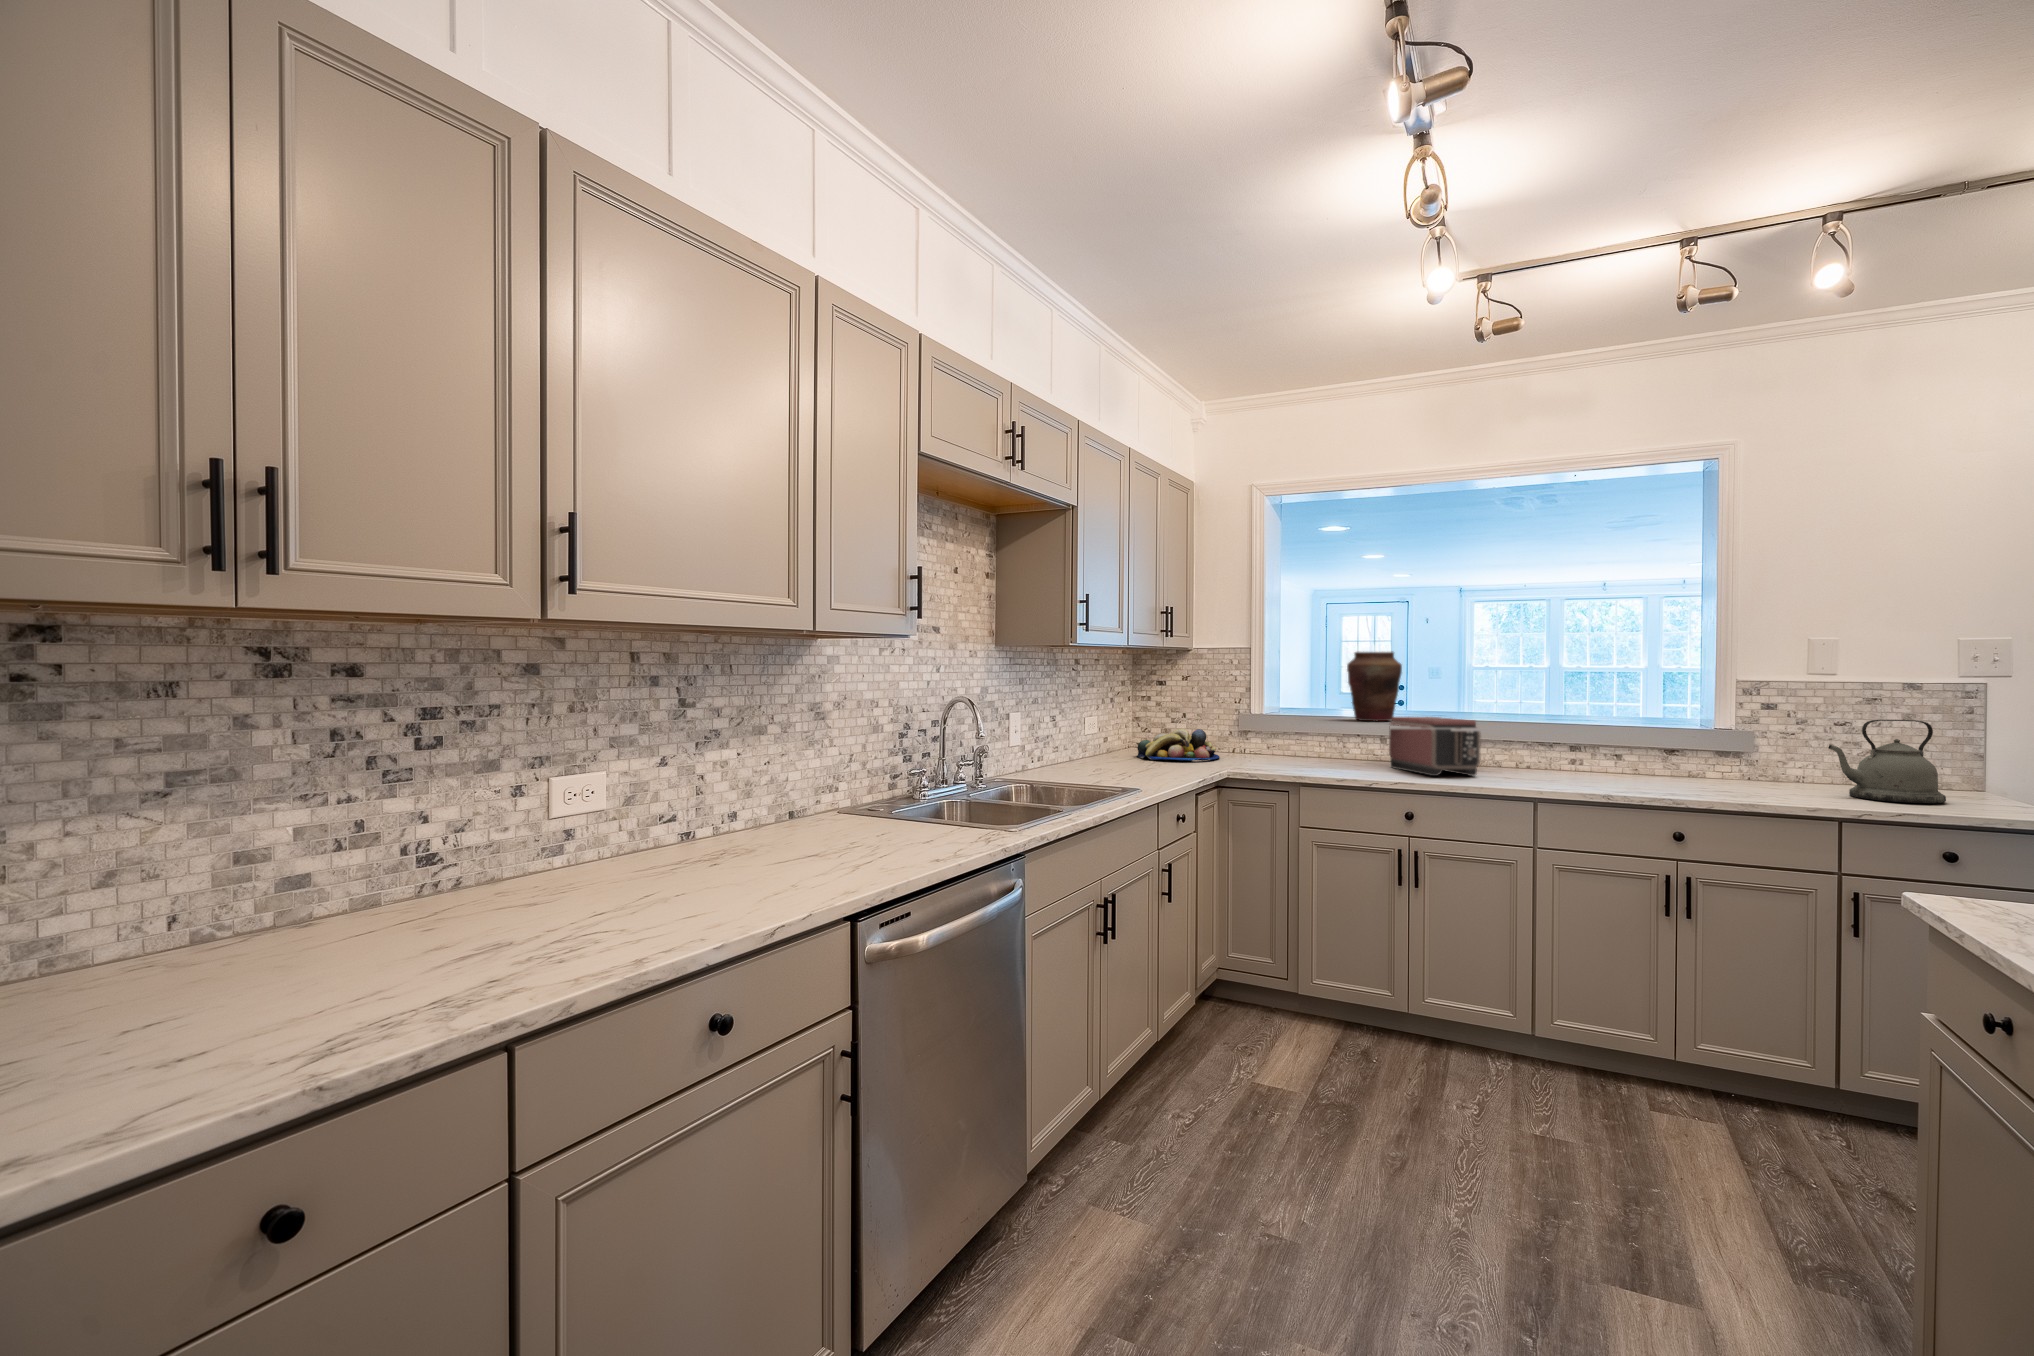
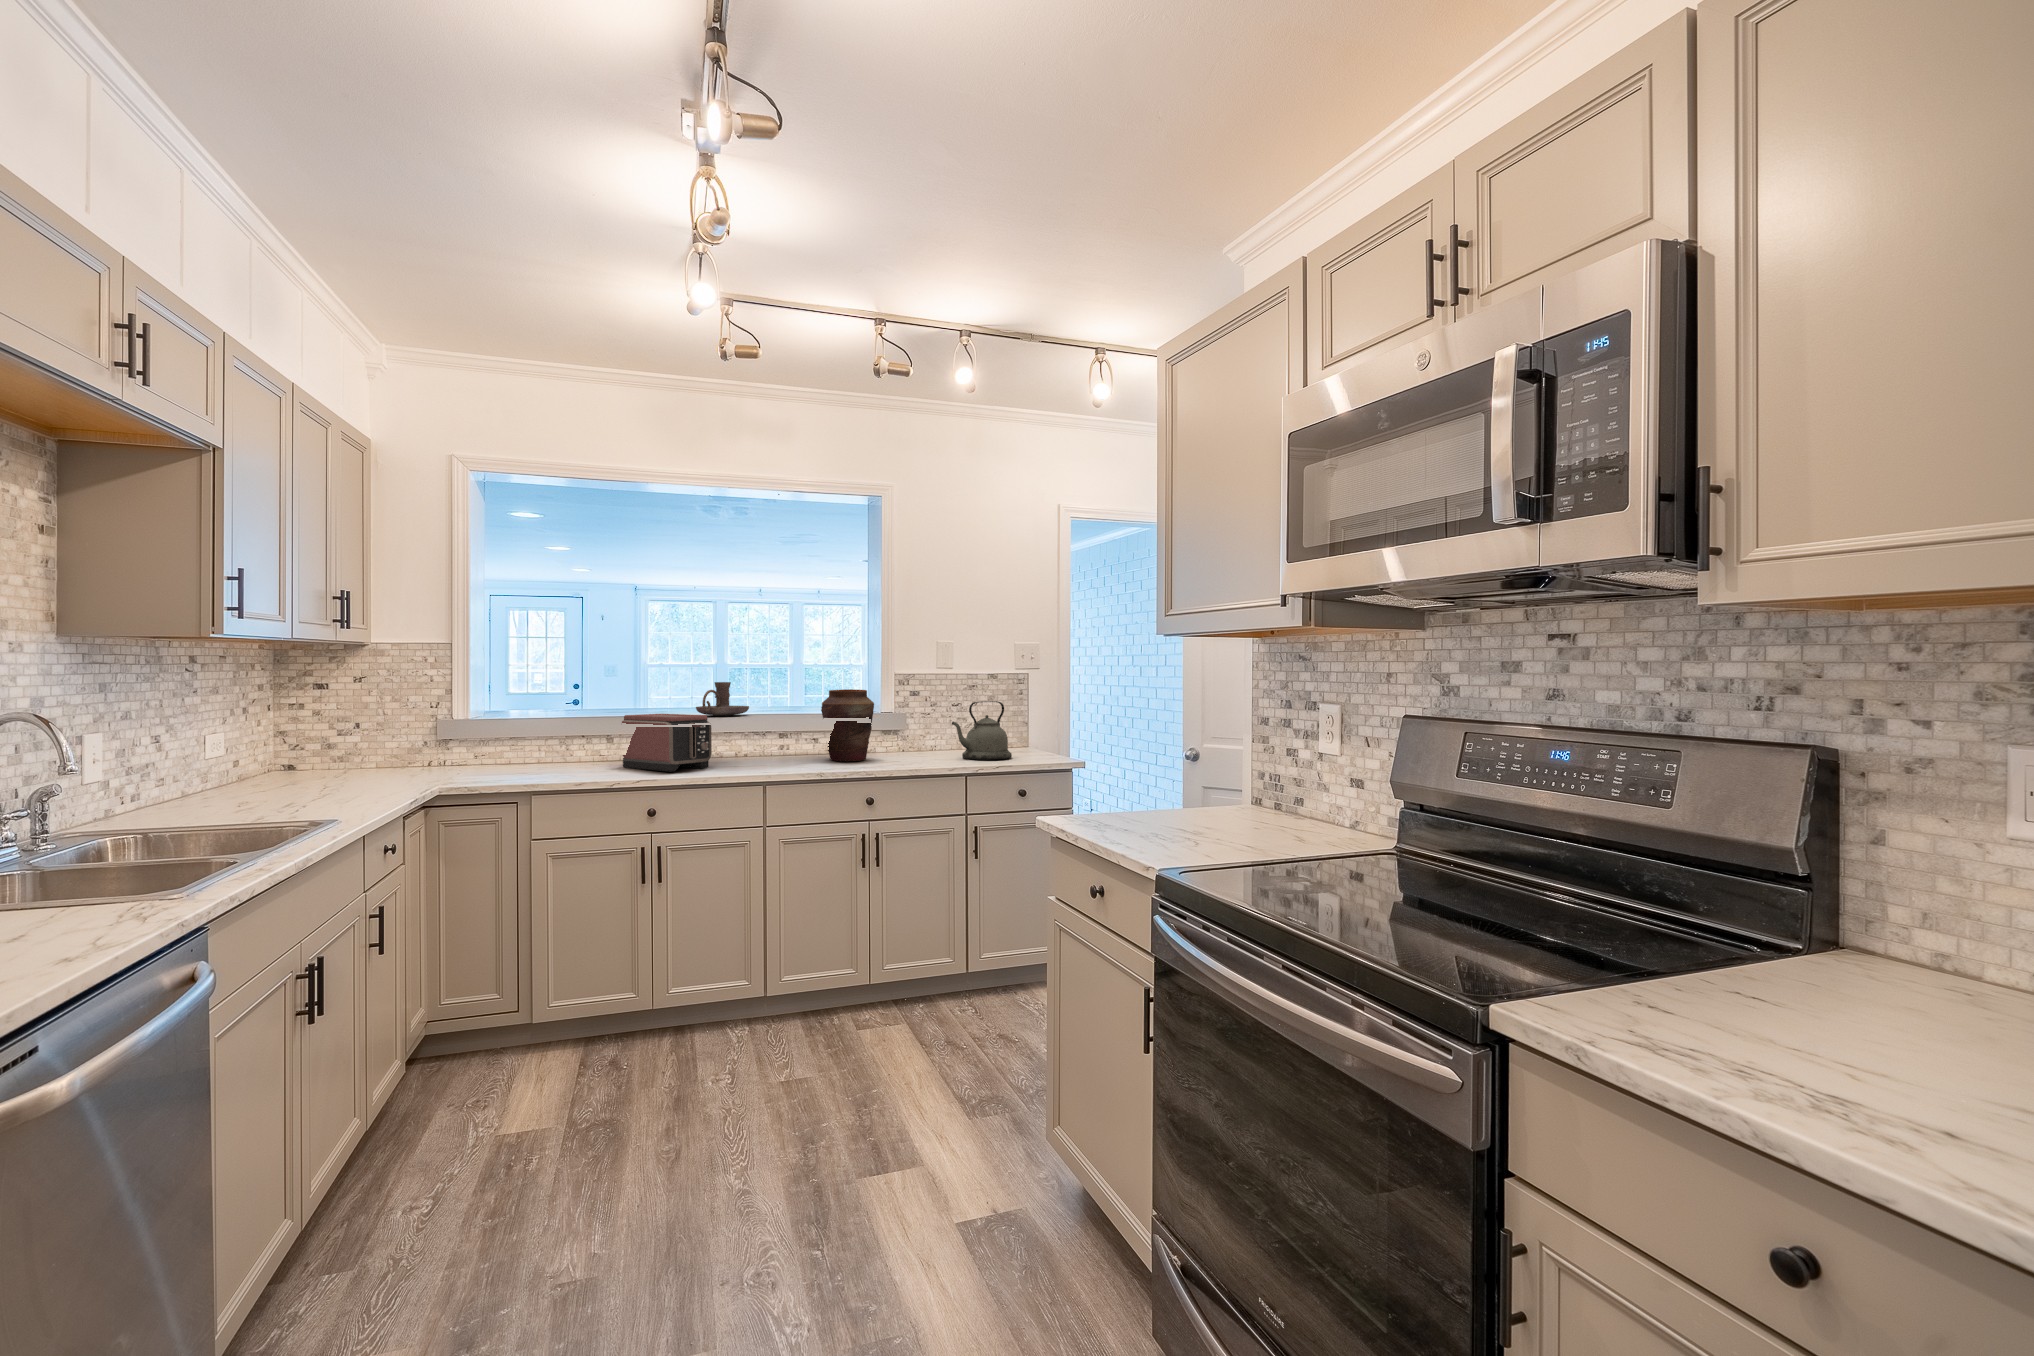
vase: present [1347,652,1402,721] -> present [821,689,874,762]
candle holder: none [1474,686,1536,722] -> present [696,682,749,716]
fruit bowl: present [1137,729,1220,760] -> none [292,741,419,784]

